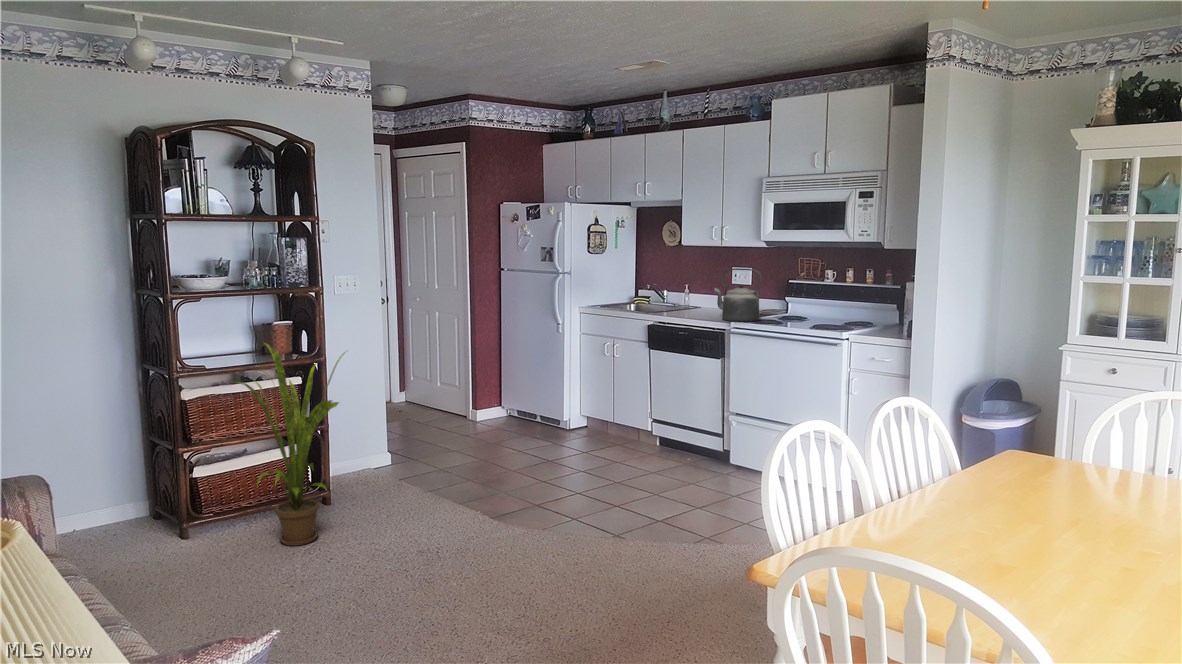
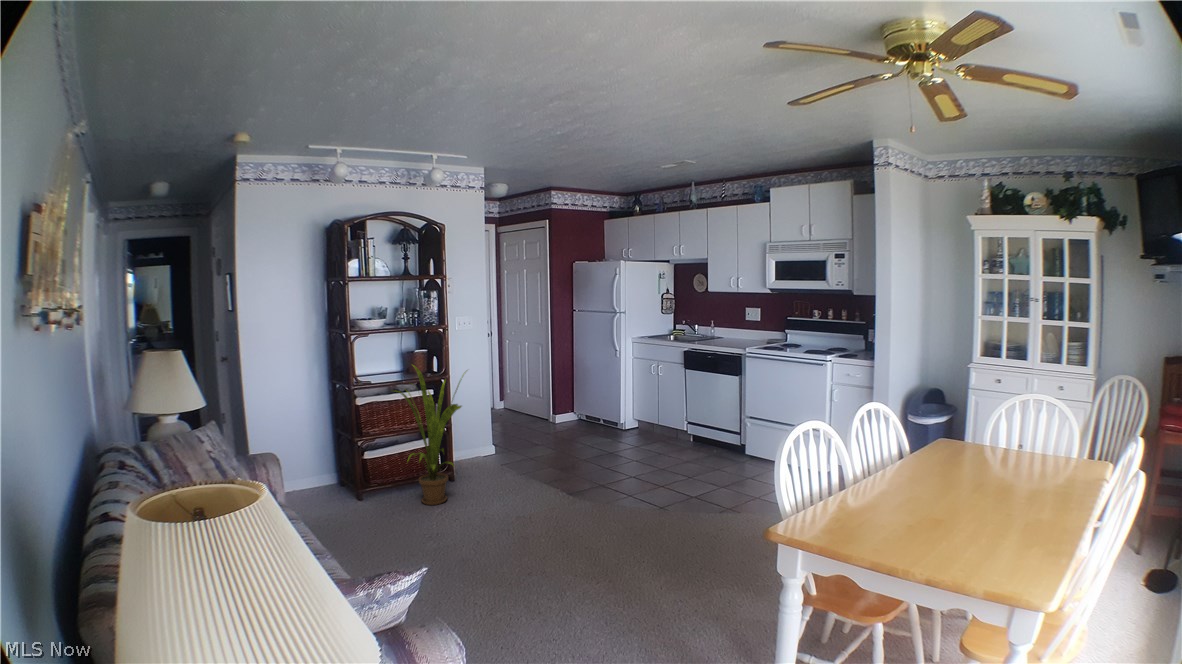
kettle: present [714,268,762,322] -> none [730,310,766,349]

